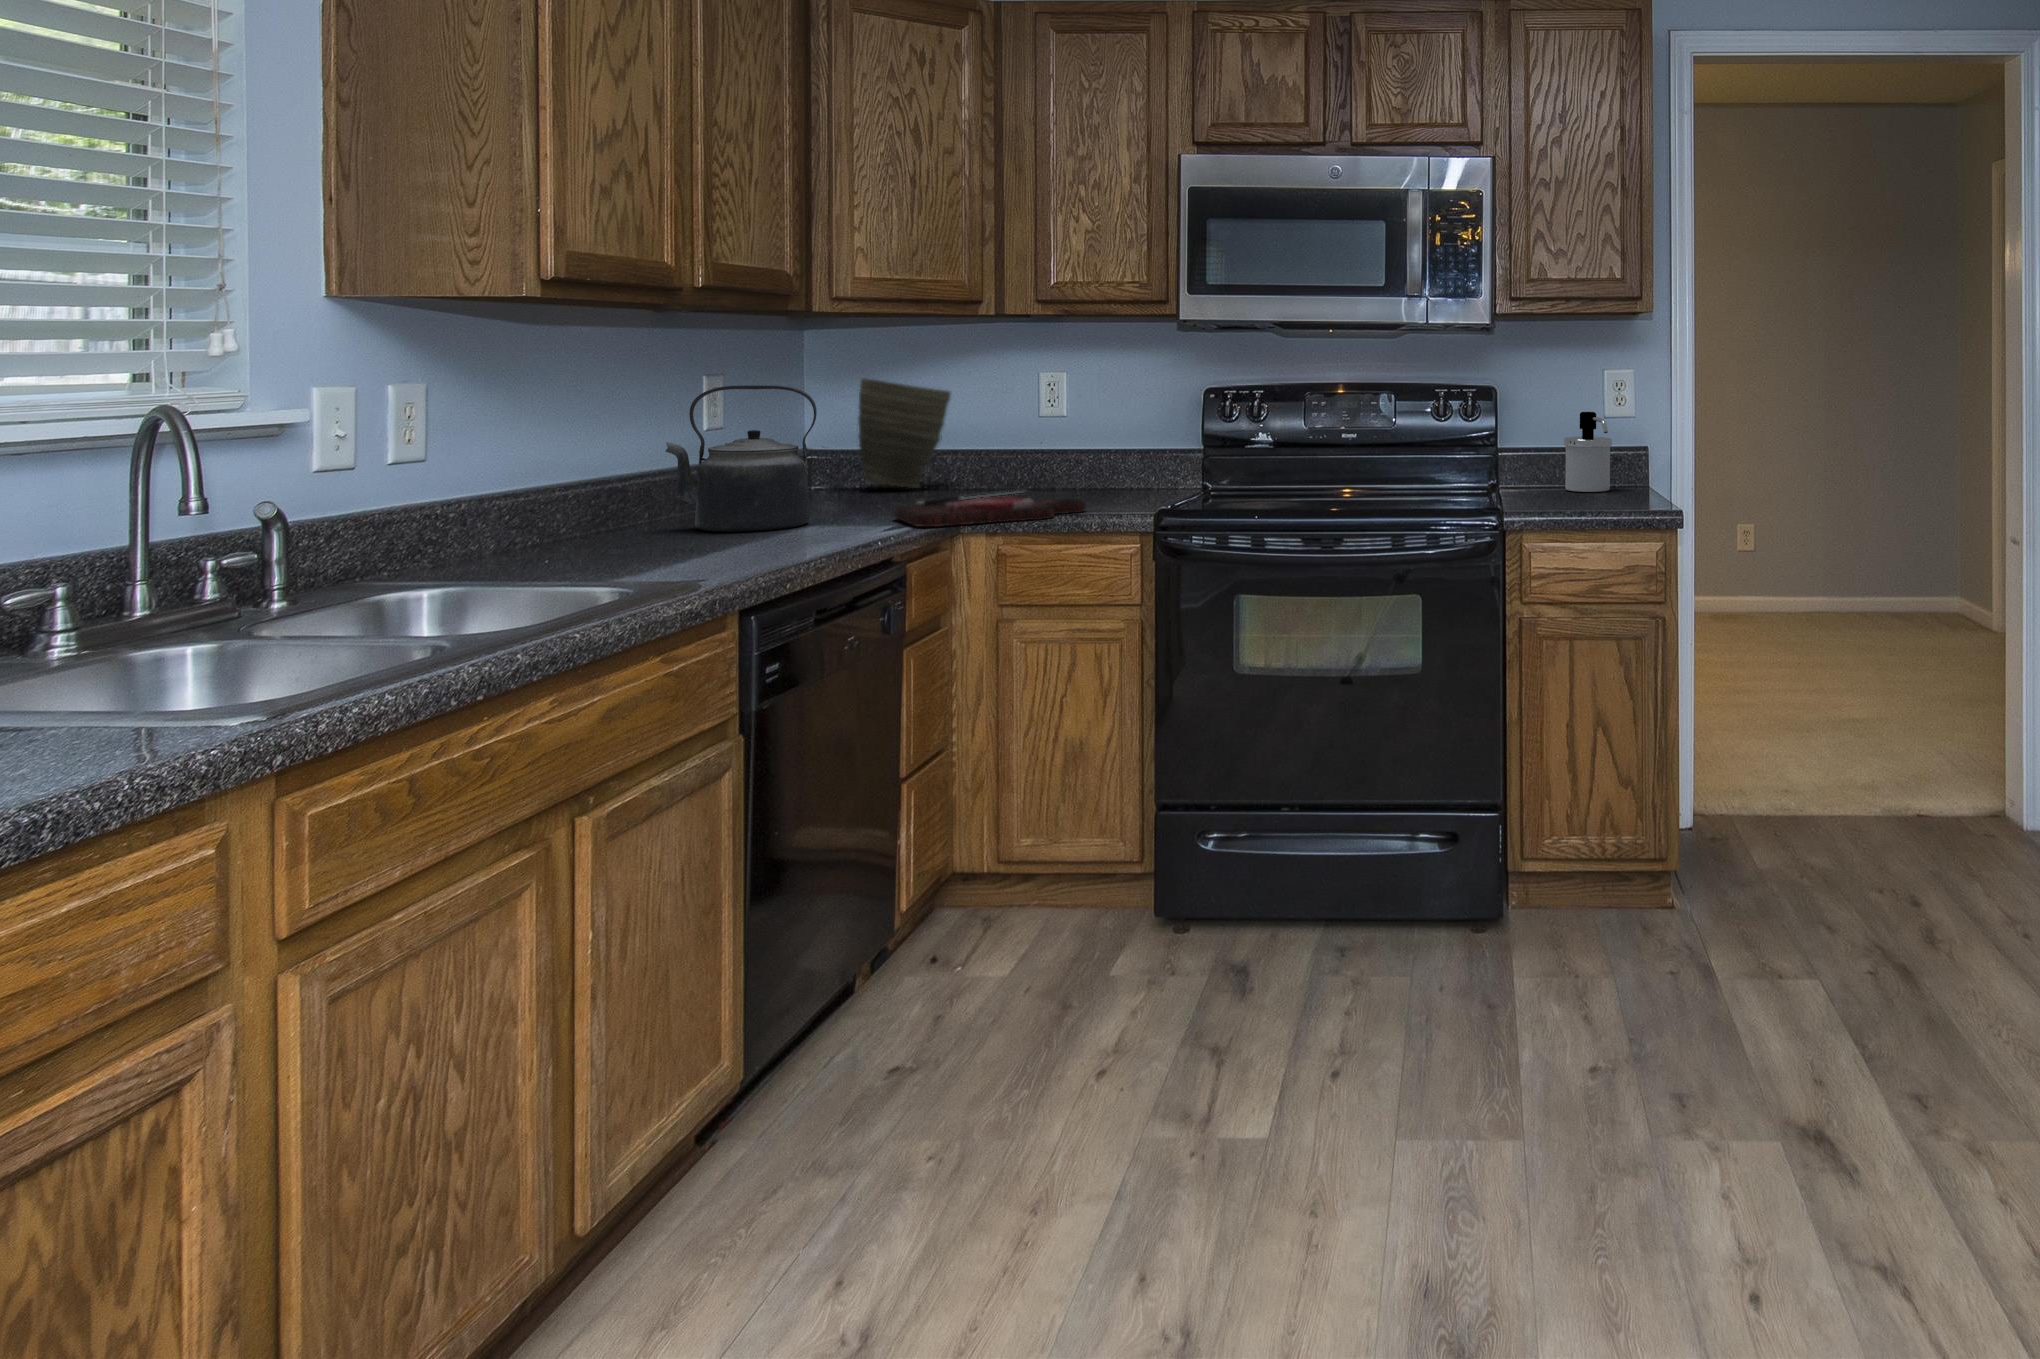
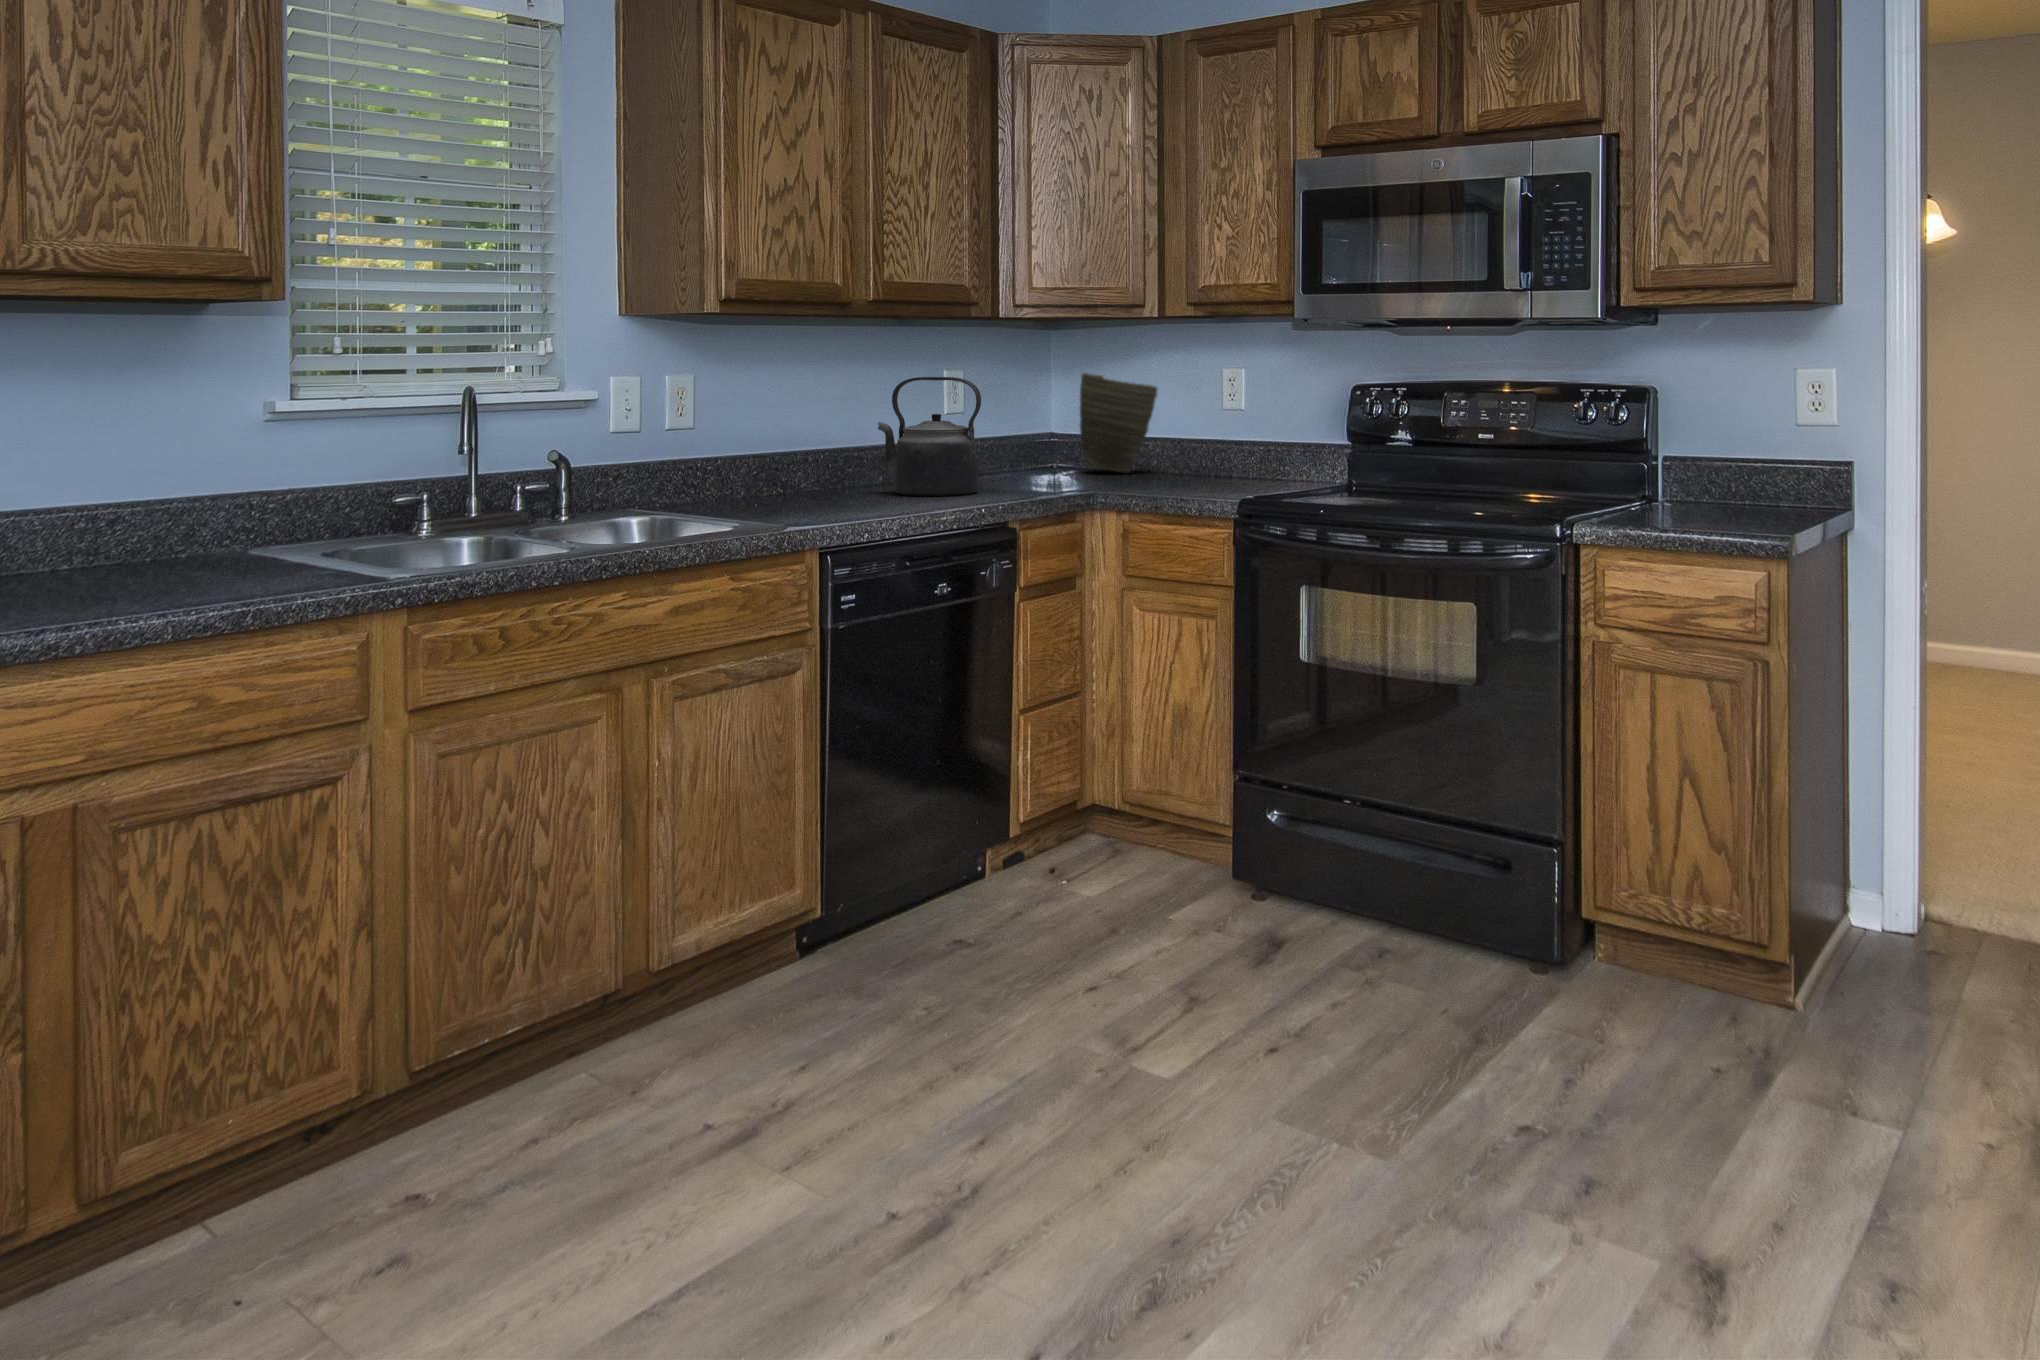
soap dispenser: present [1564,412,1612,492] -> none [1716,416,1777,511]
cutting board: present [894,495,1086,527] -> none [1032,476,1195,501]

